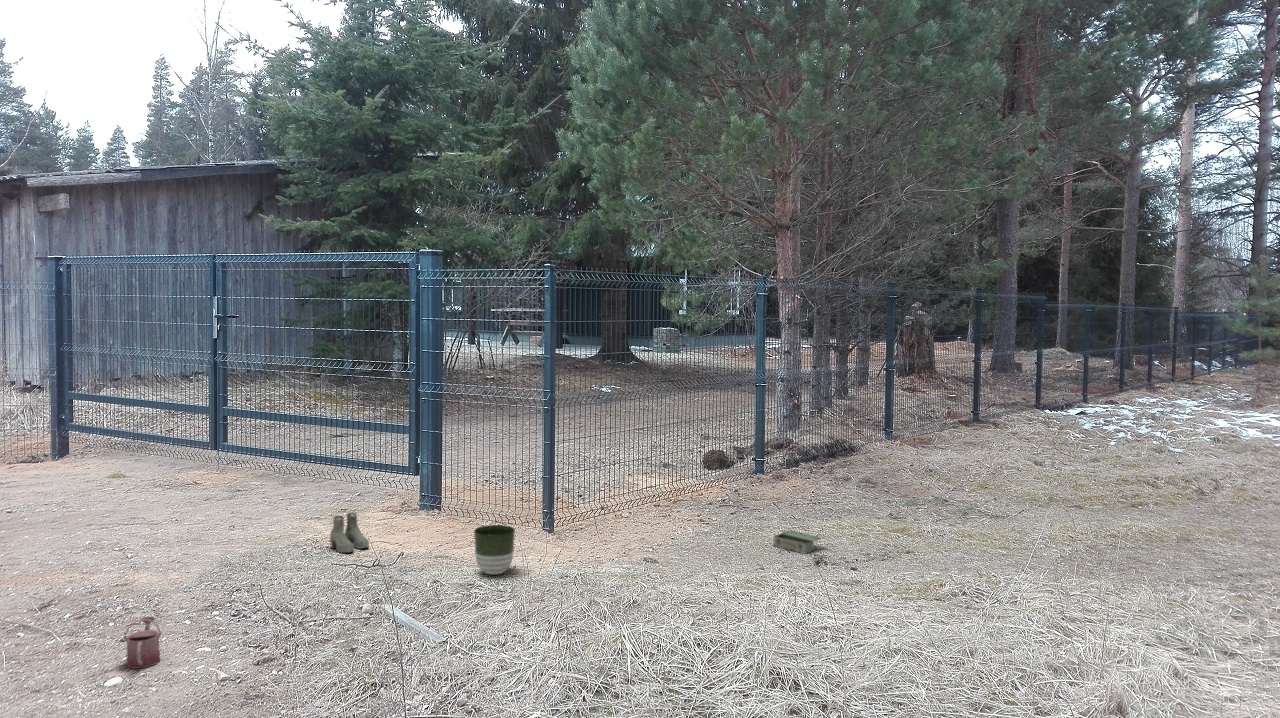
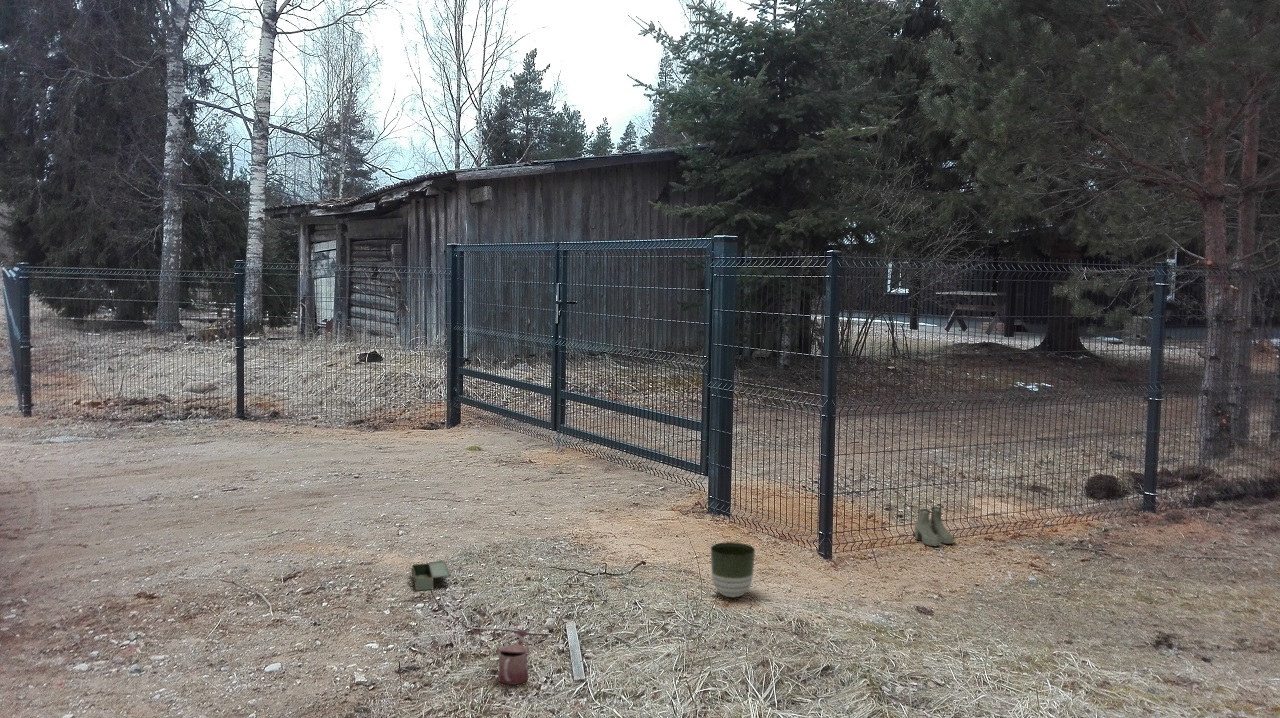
boots: present [330,513,369,553] -> present [915,507,954,546]
toolbox: present [774,531,820,554] -> present [410,561,450,591]
watering can: present [124,617,161,669] -> present [497,630,530,685]

